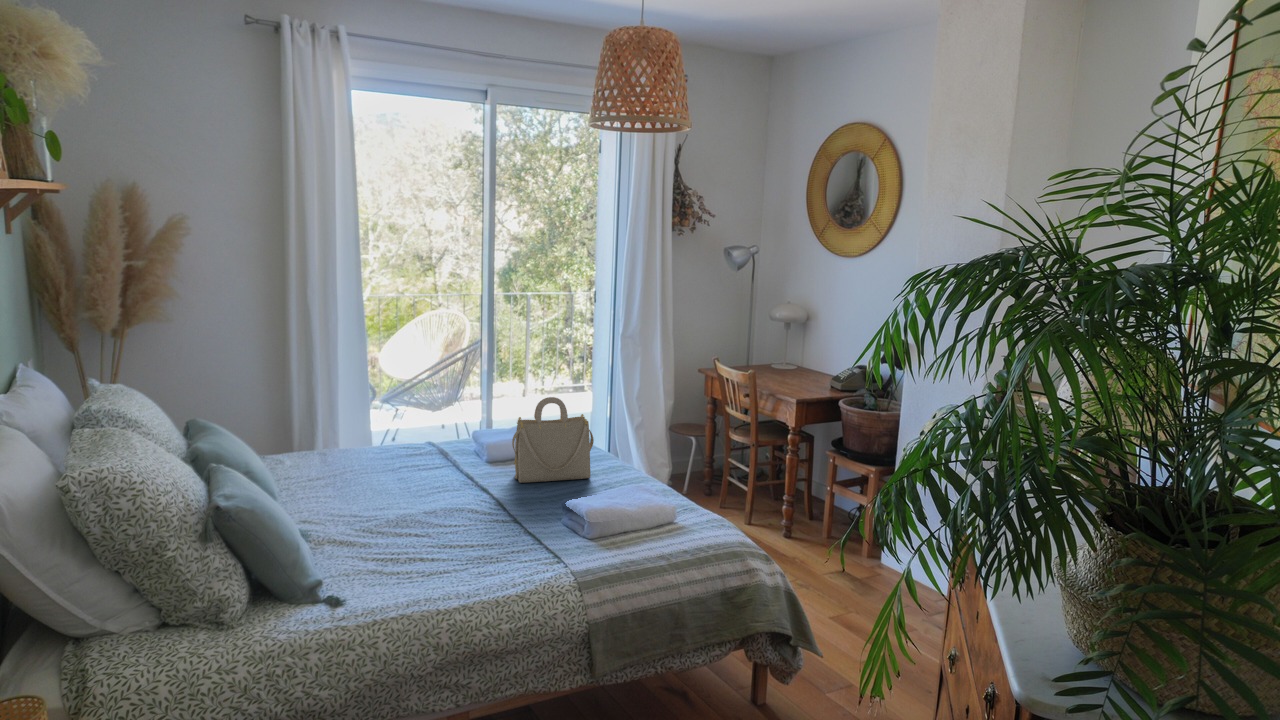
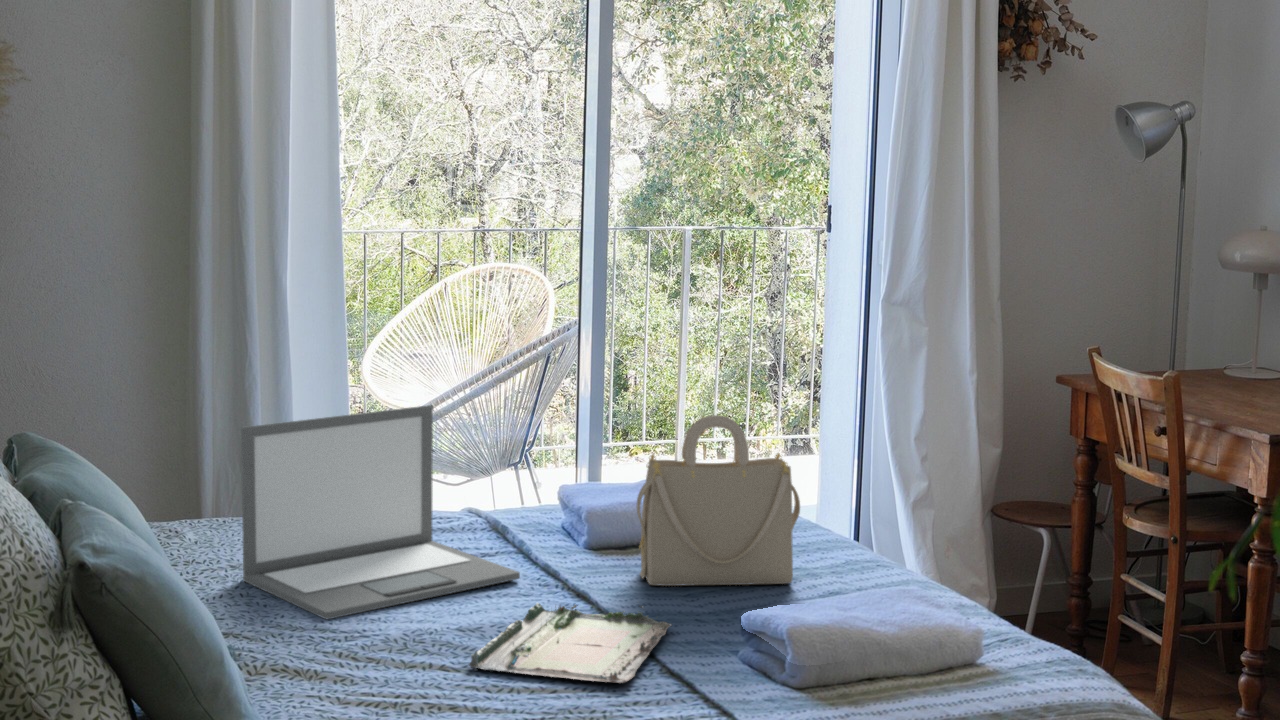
laptop: none [303,394,454,512] -> present [241,405,520,620]
tray: none [427,495,531,541] -> present [469,603,671,683]

